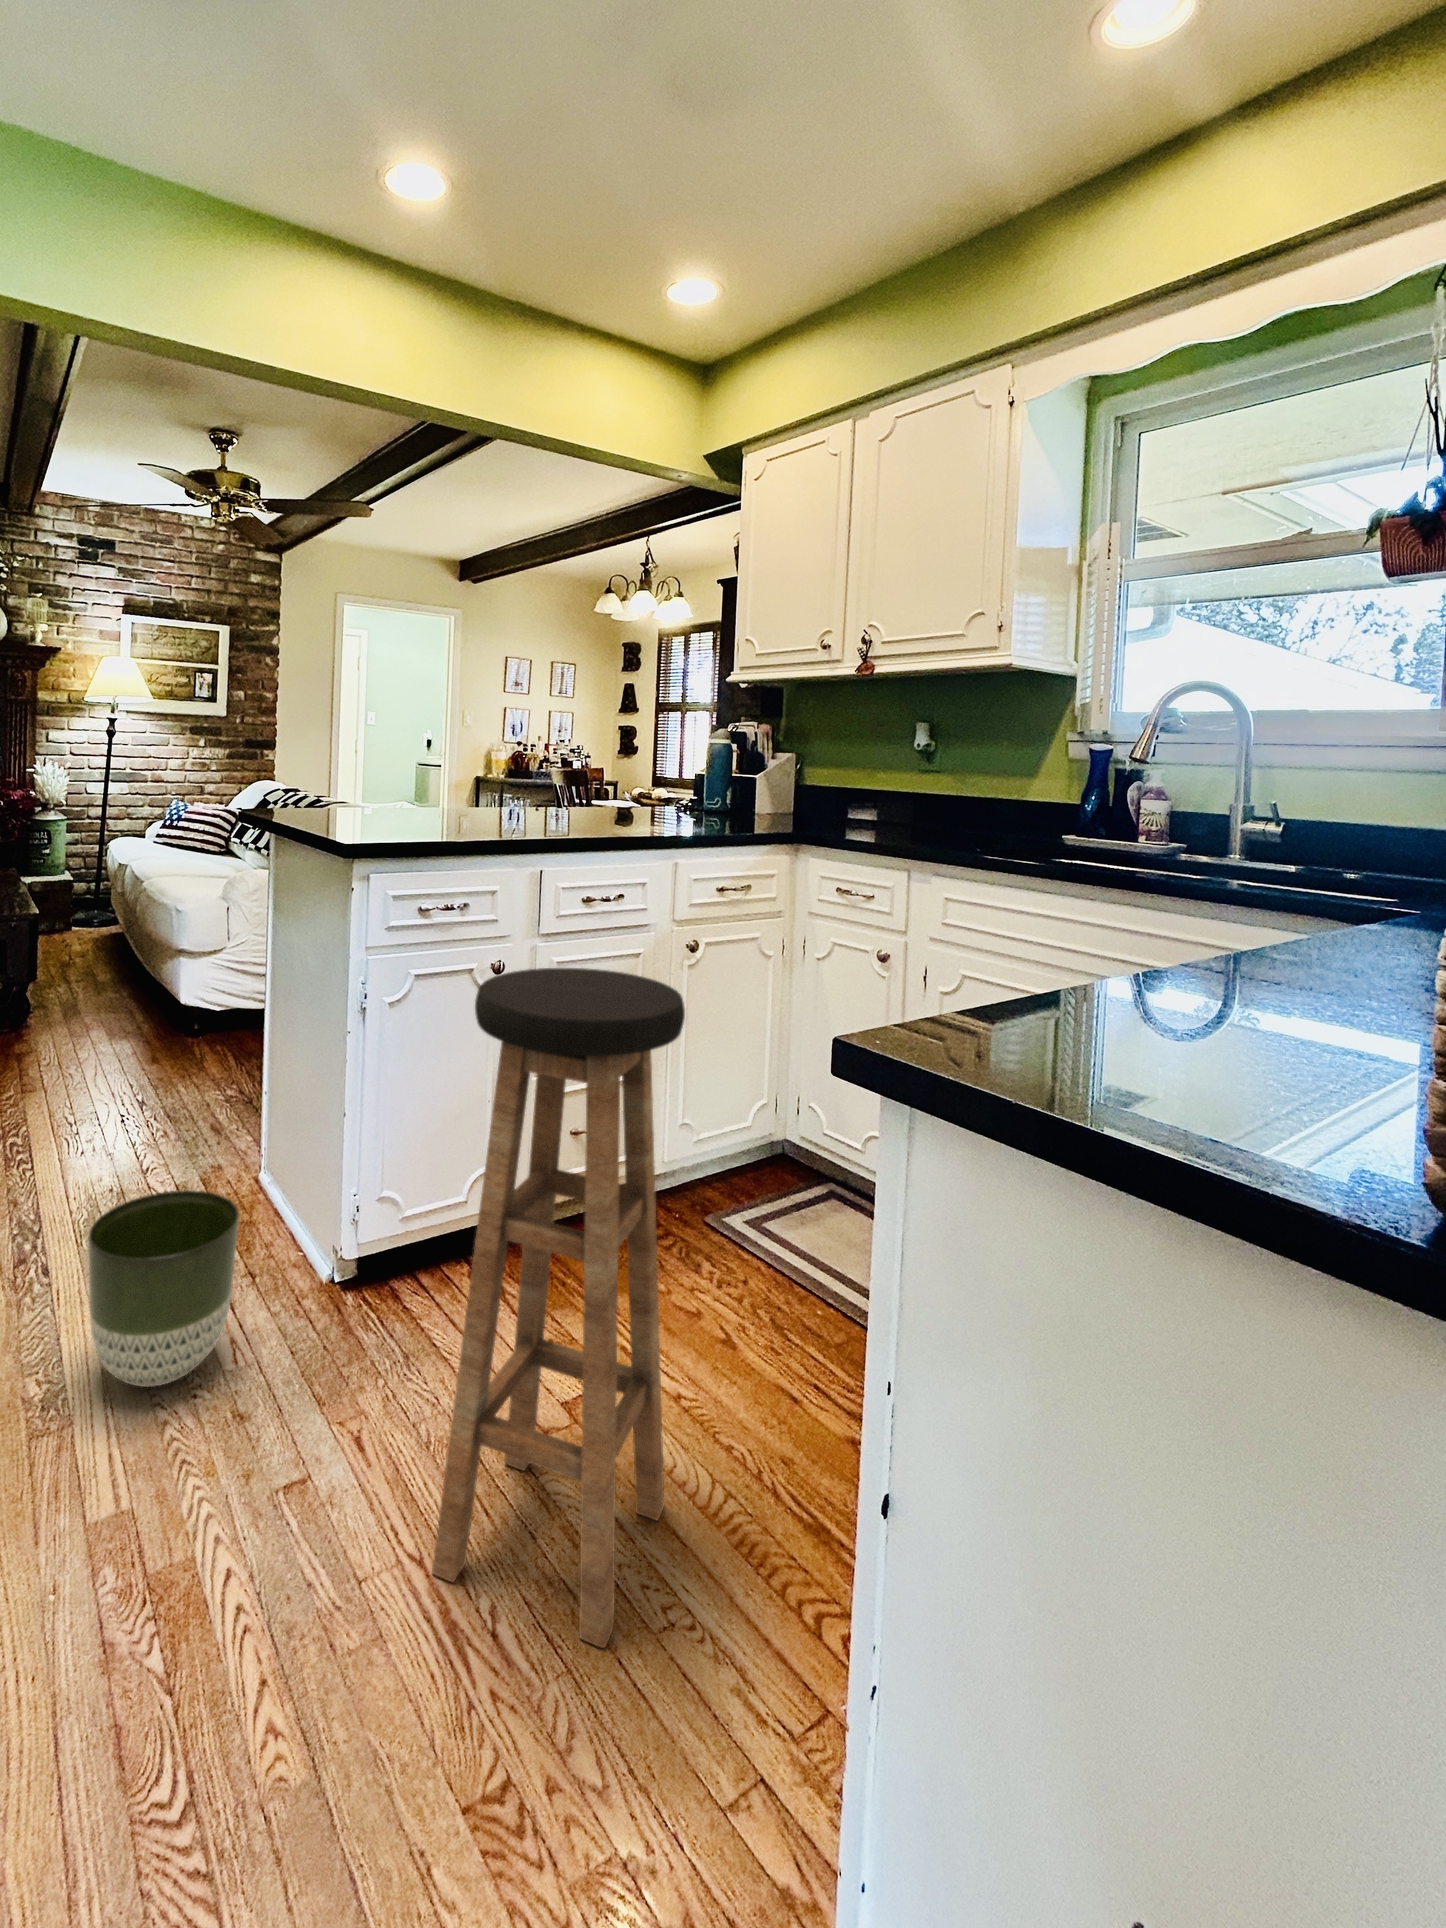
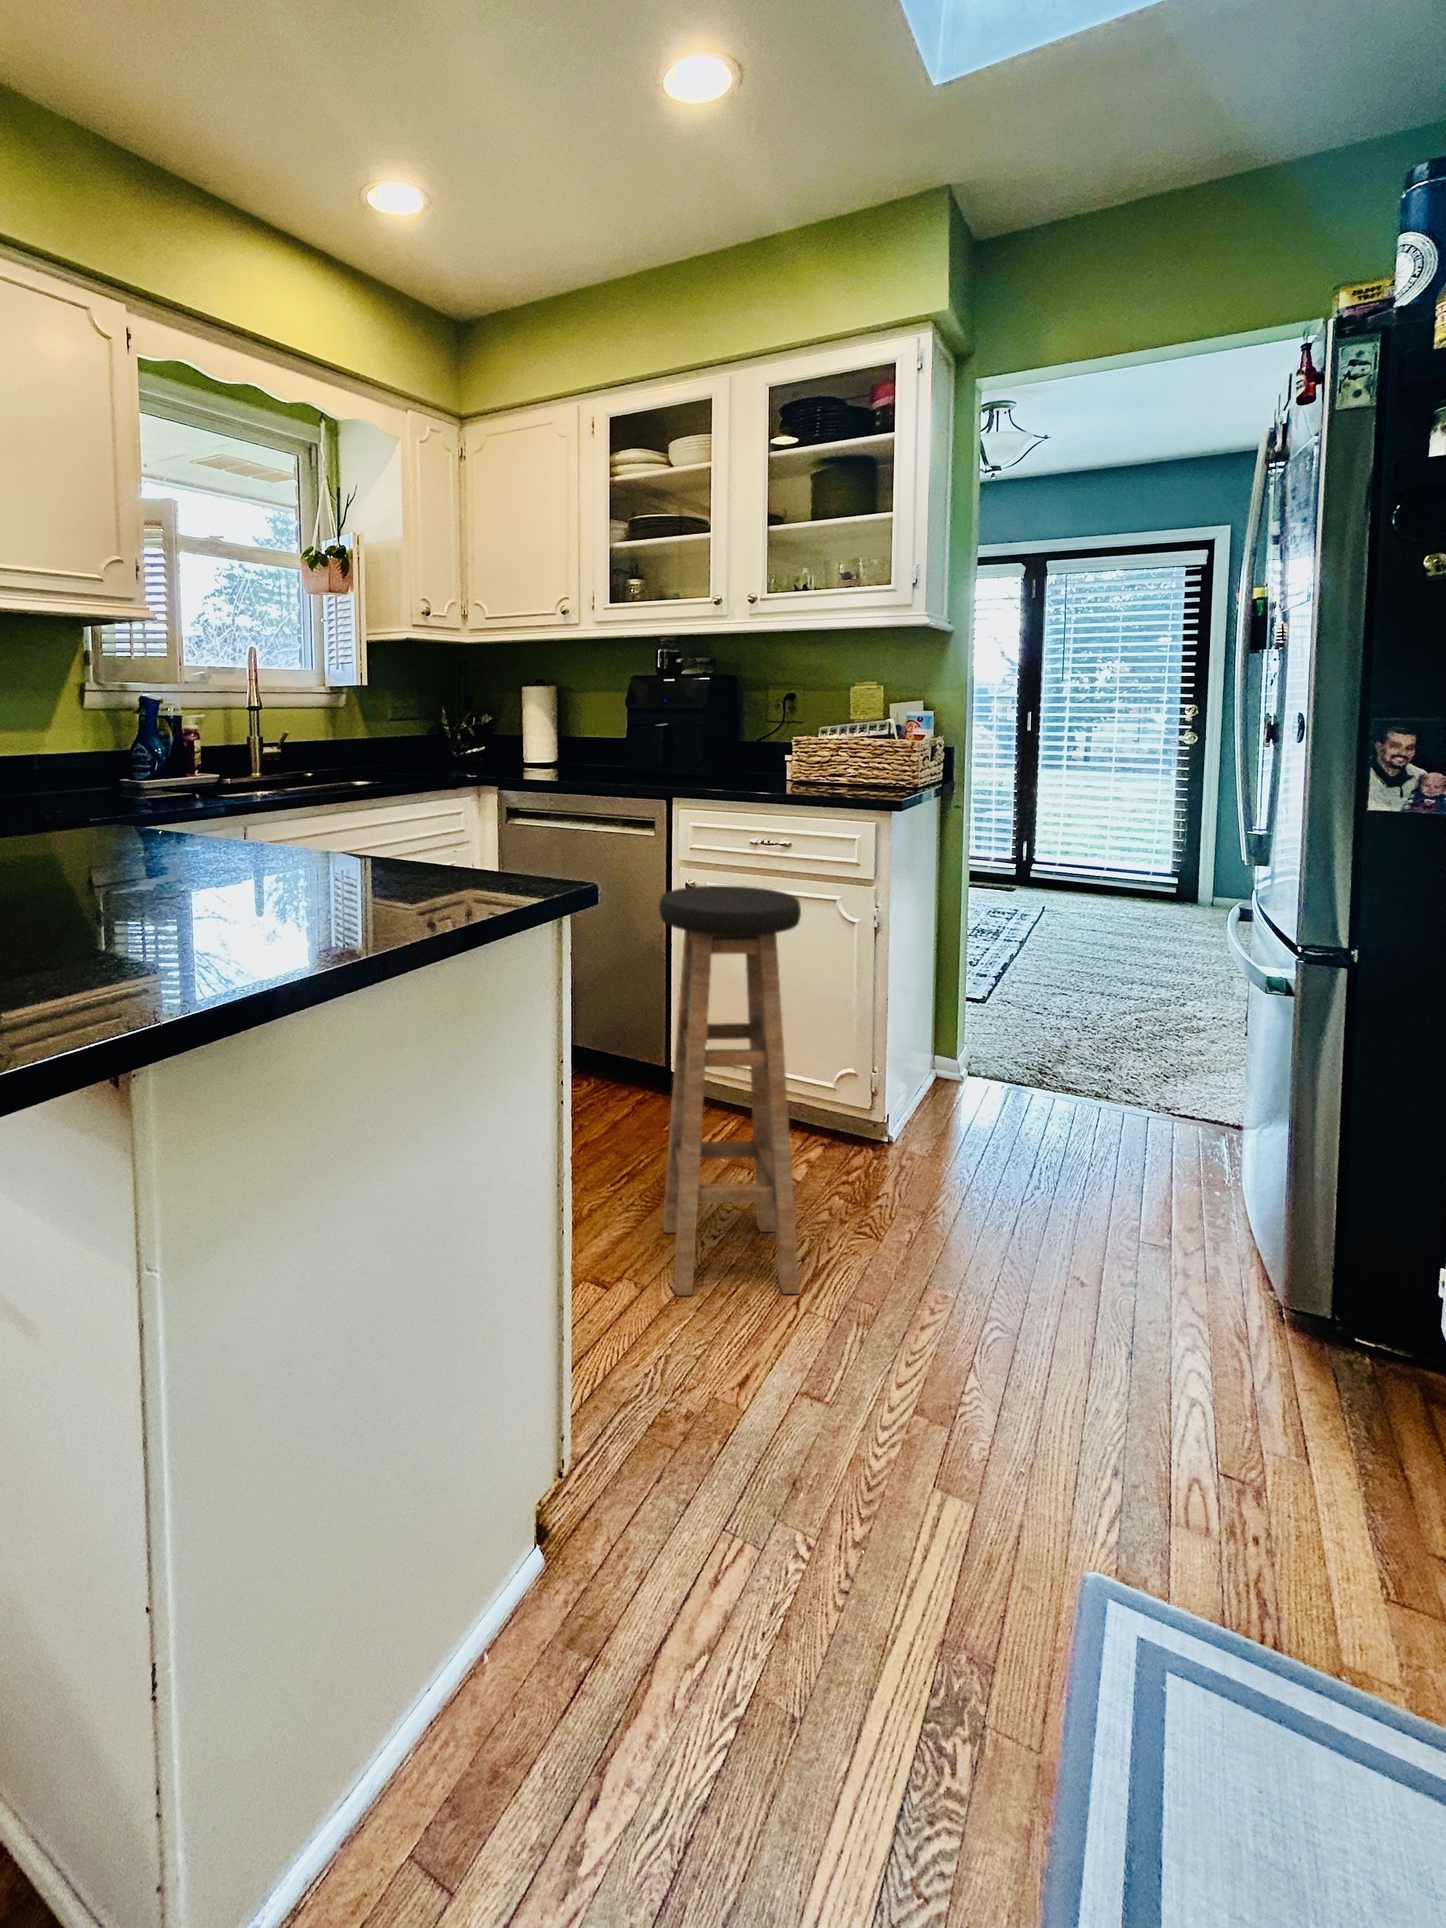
planter: present [88,1190,239,1387] -> none [724,1357,920,1661]

